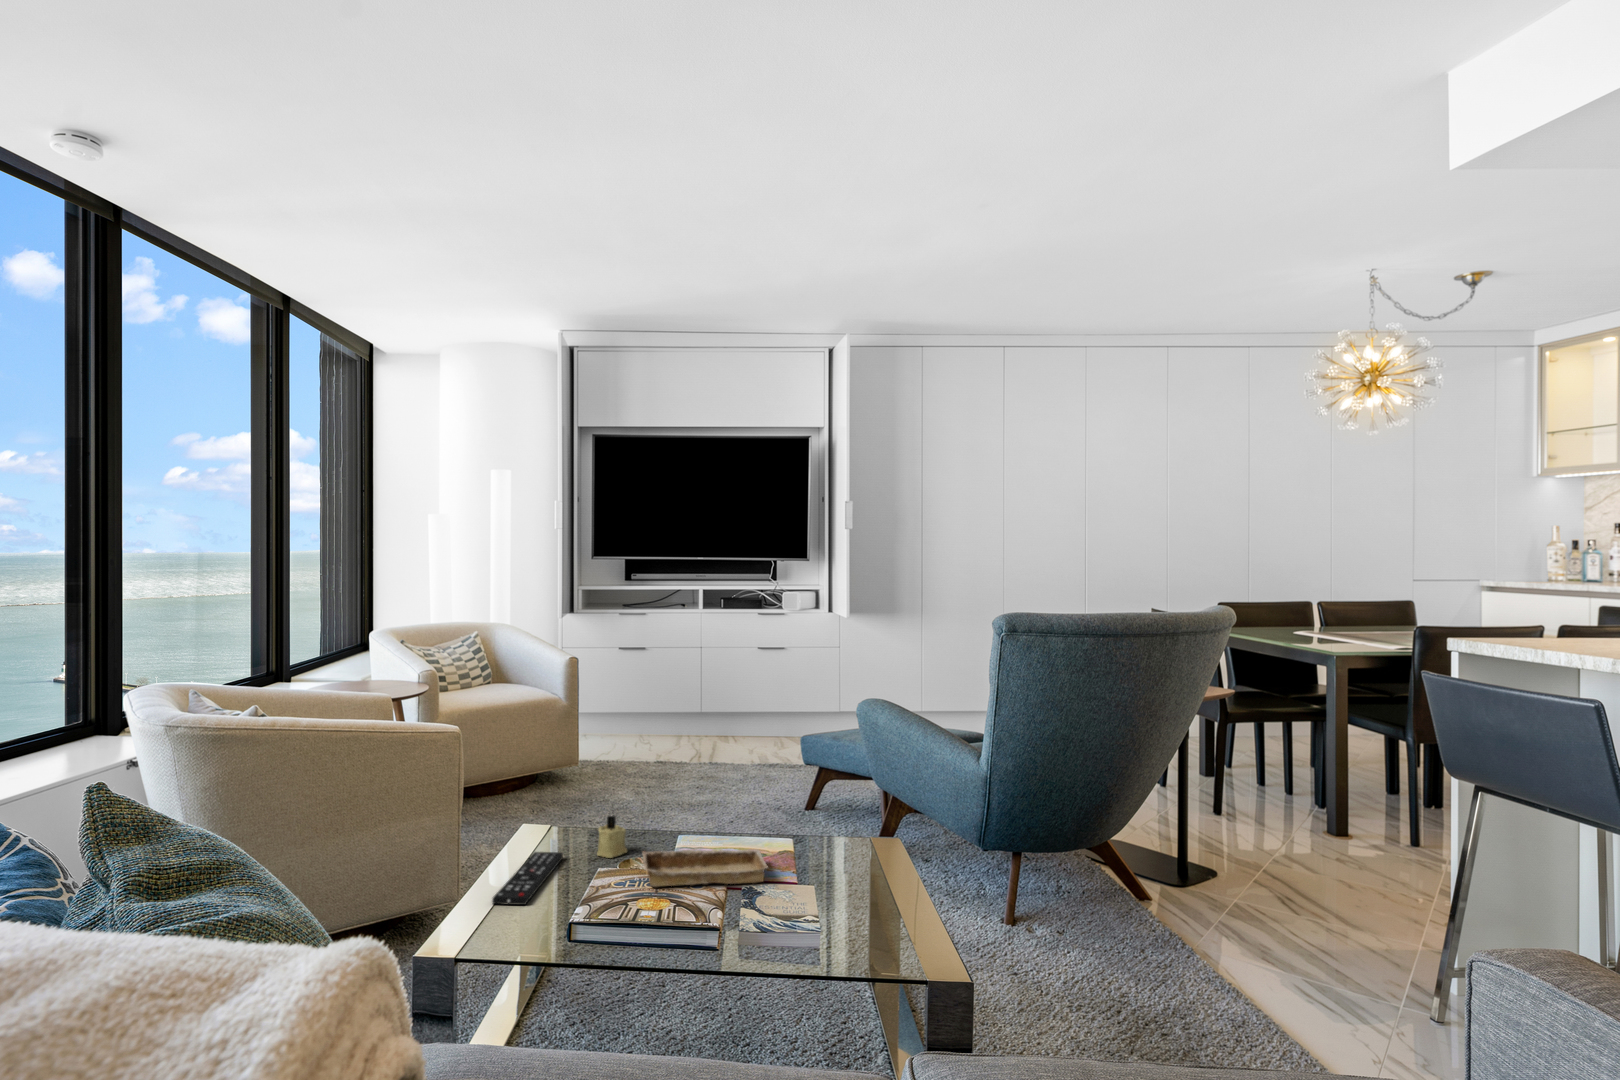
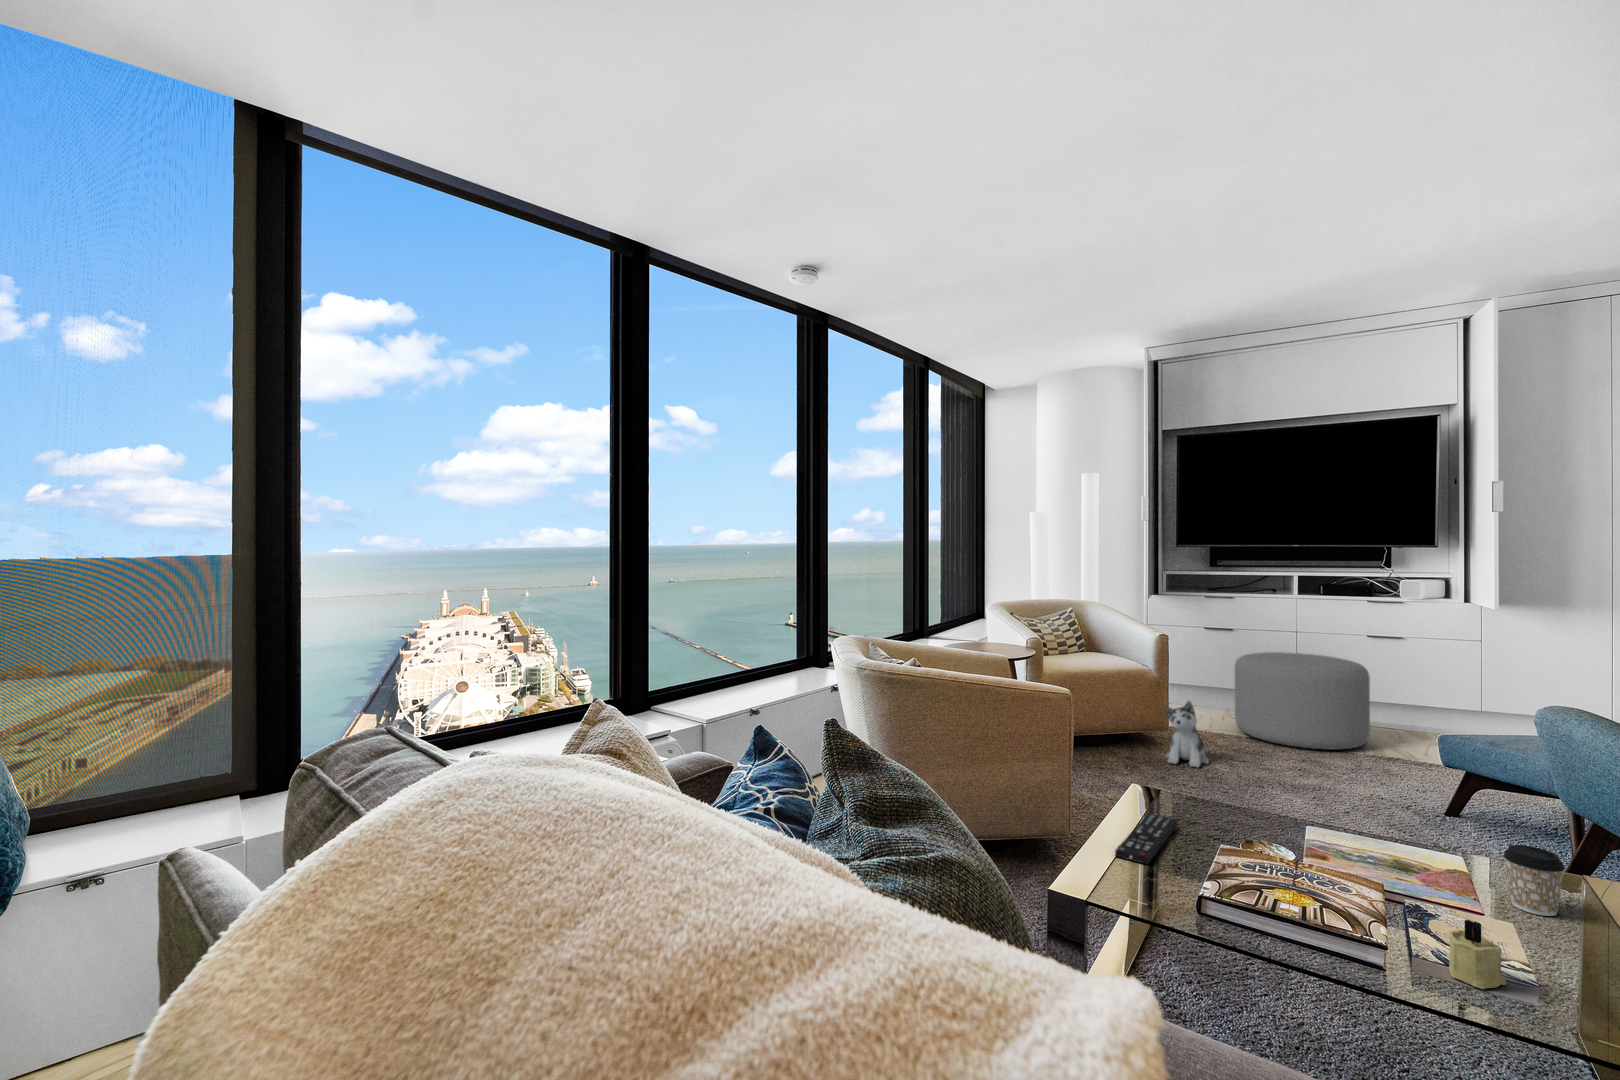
ottoman: none [645,671,758,764] -> present [1235,652,1370,749]
plush toy: none [572,728,615,799] -> present [1164,701,1209,767]
candle: present [597,815,627,858] -> present [1448,920,1506,989]
coffee cup: none [812,818,847,872] -> present [1503,845,1565,916]
tray: present [643,849,768,887] -> none [1268,836,1442,904]

